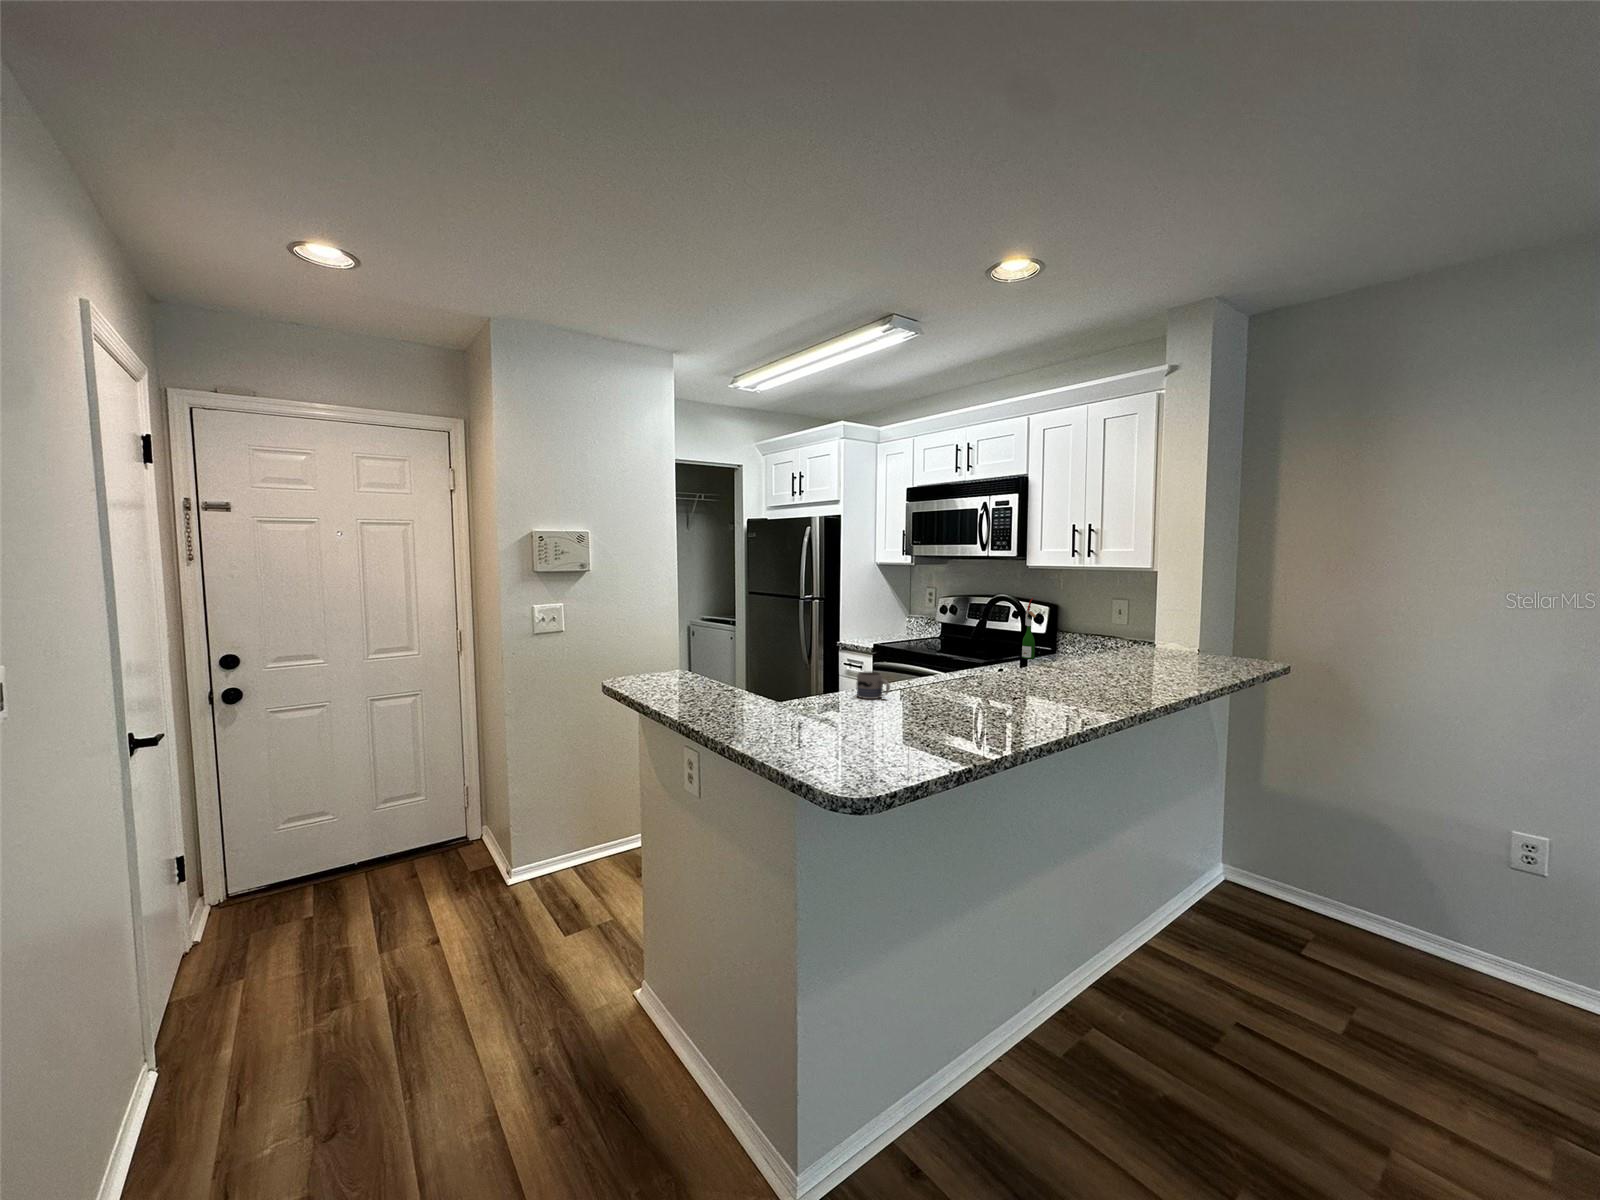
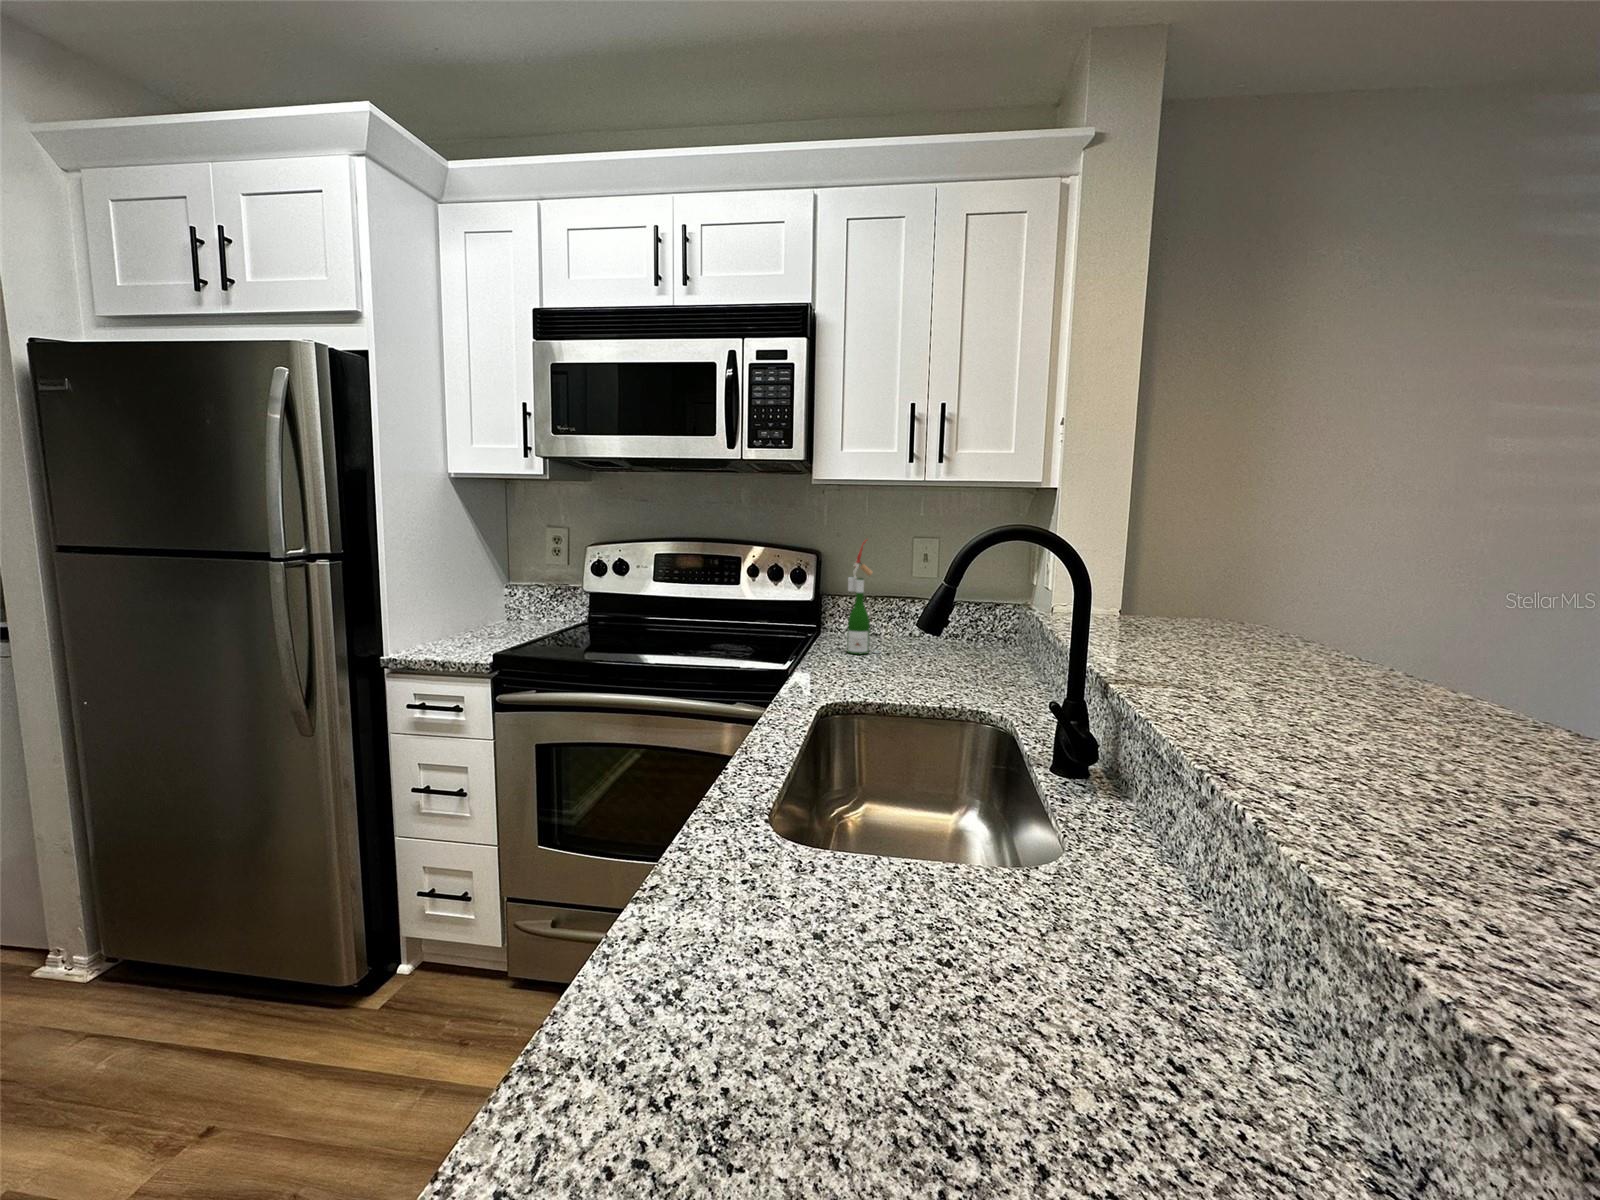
mug: present [856,672,890,699] -> none [1057,897,1230,1075]

